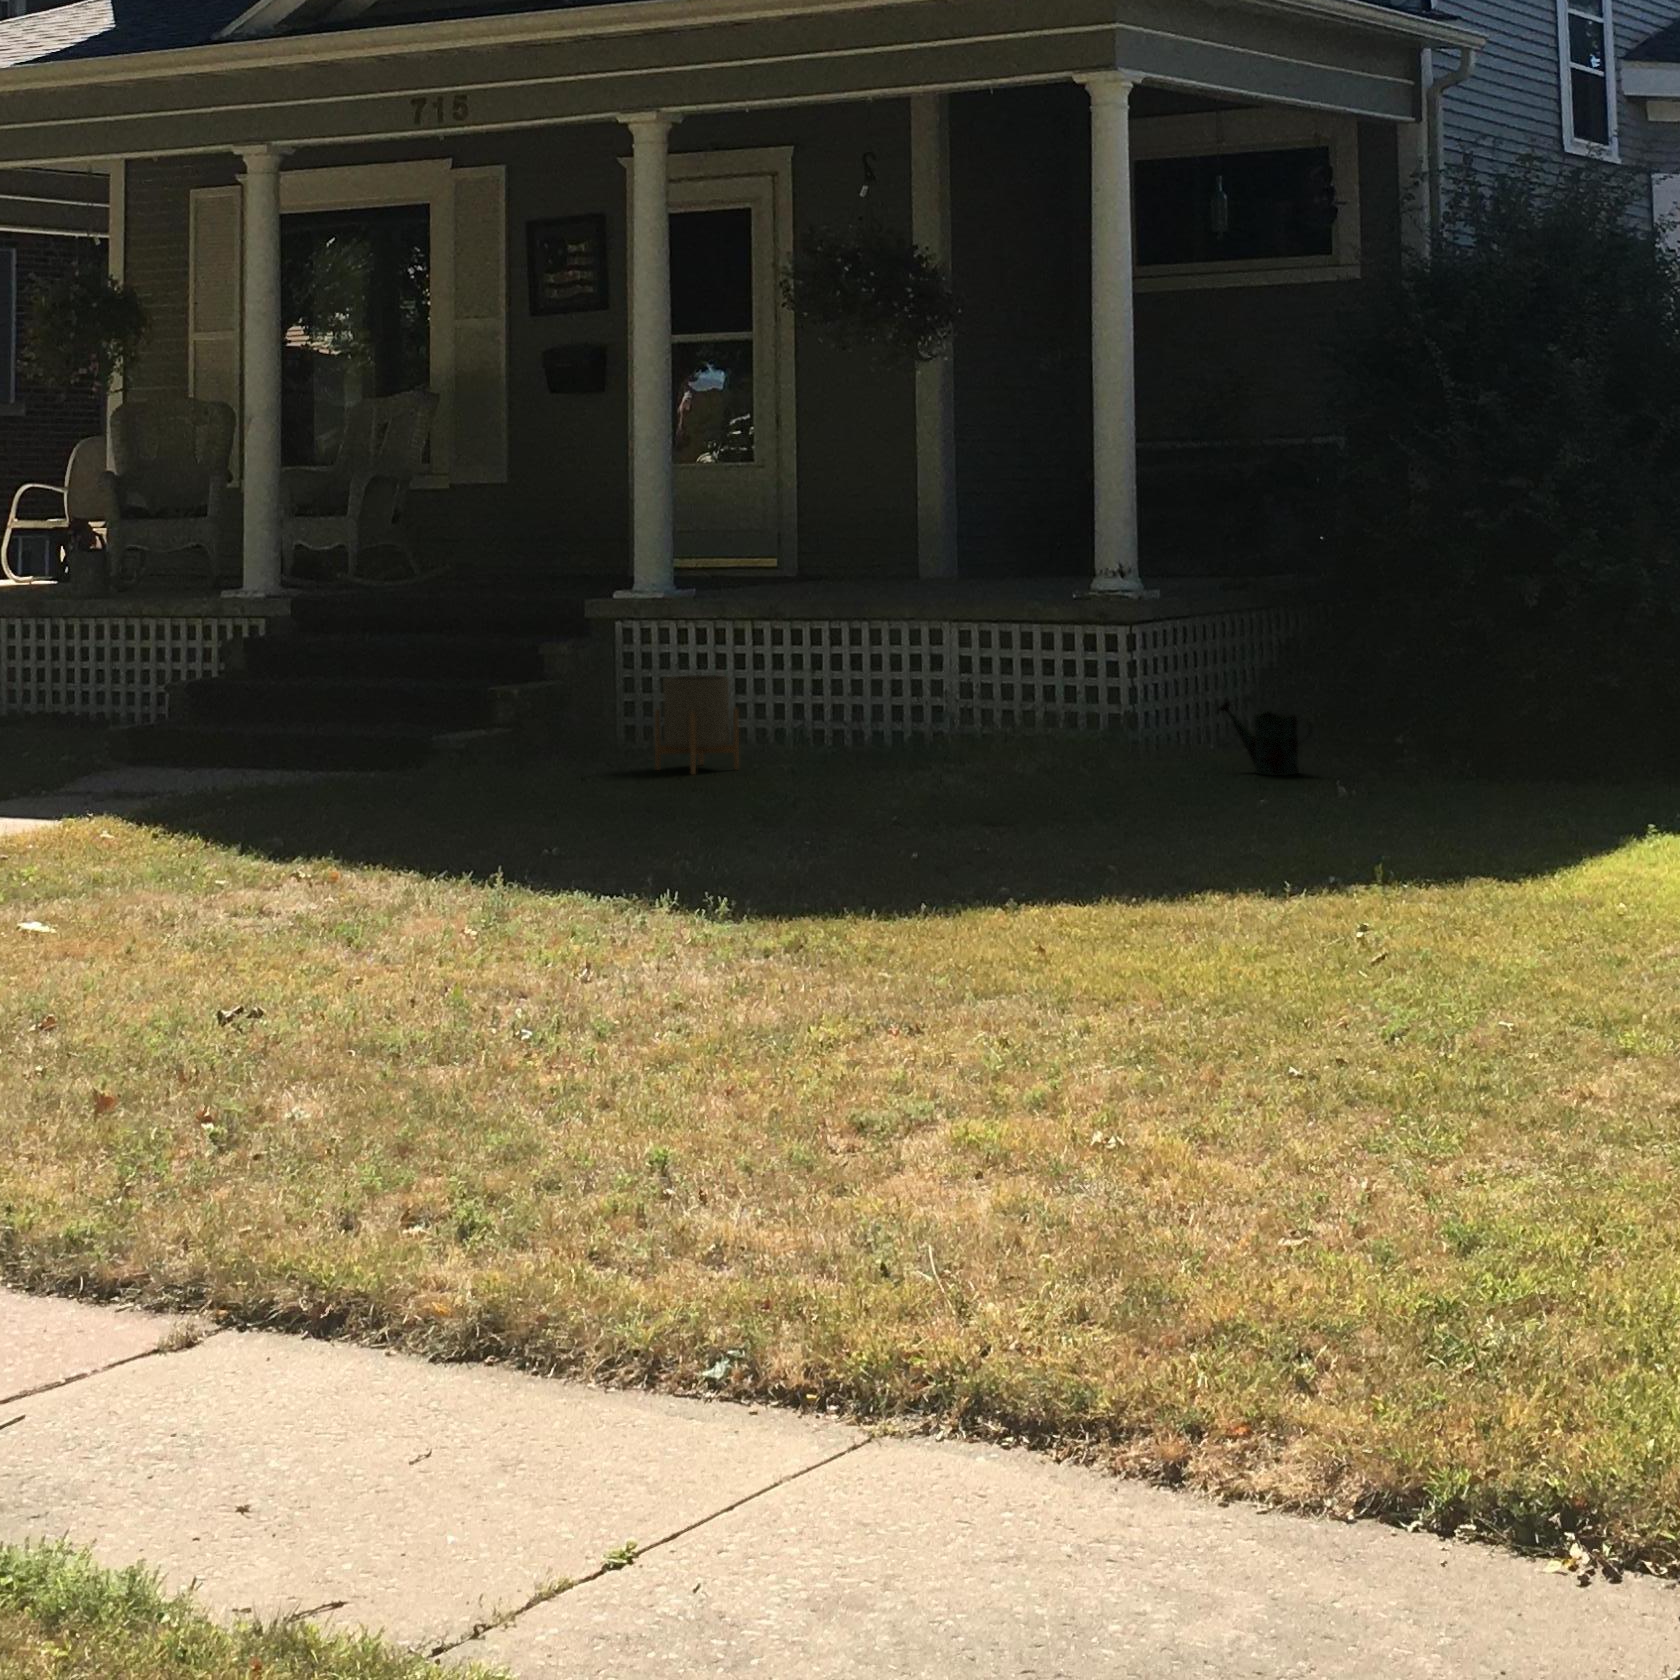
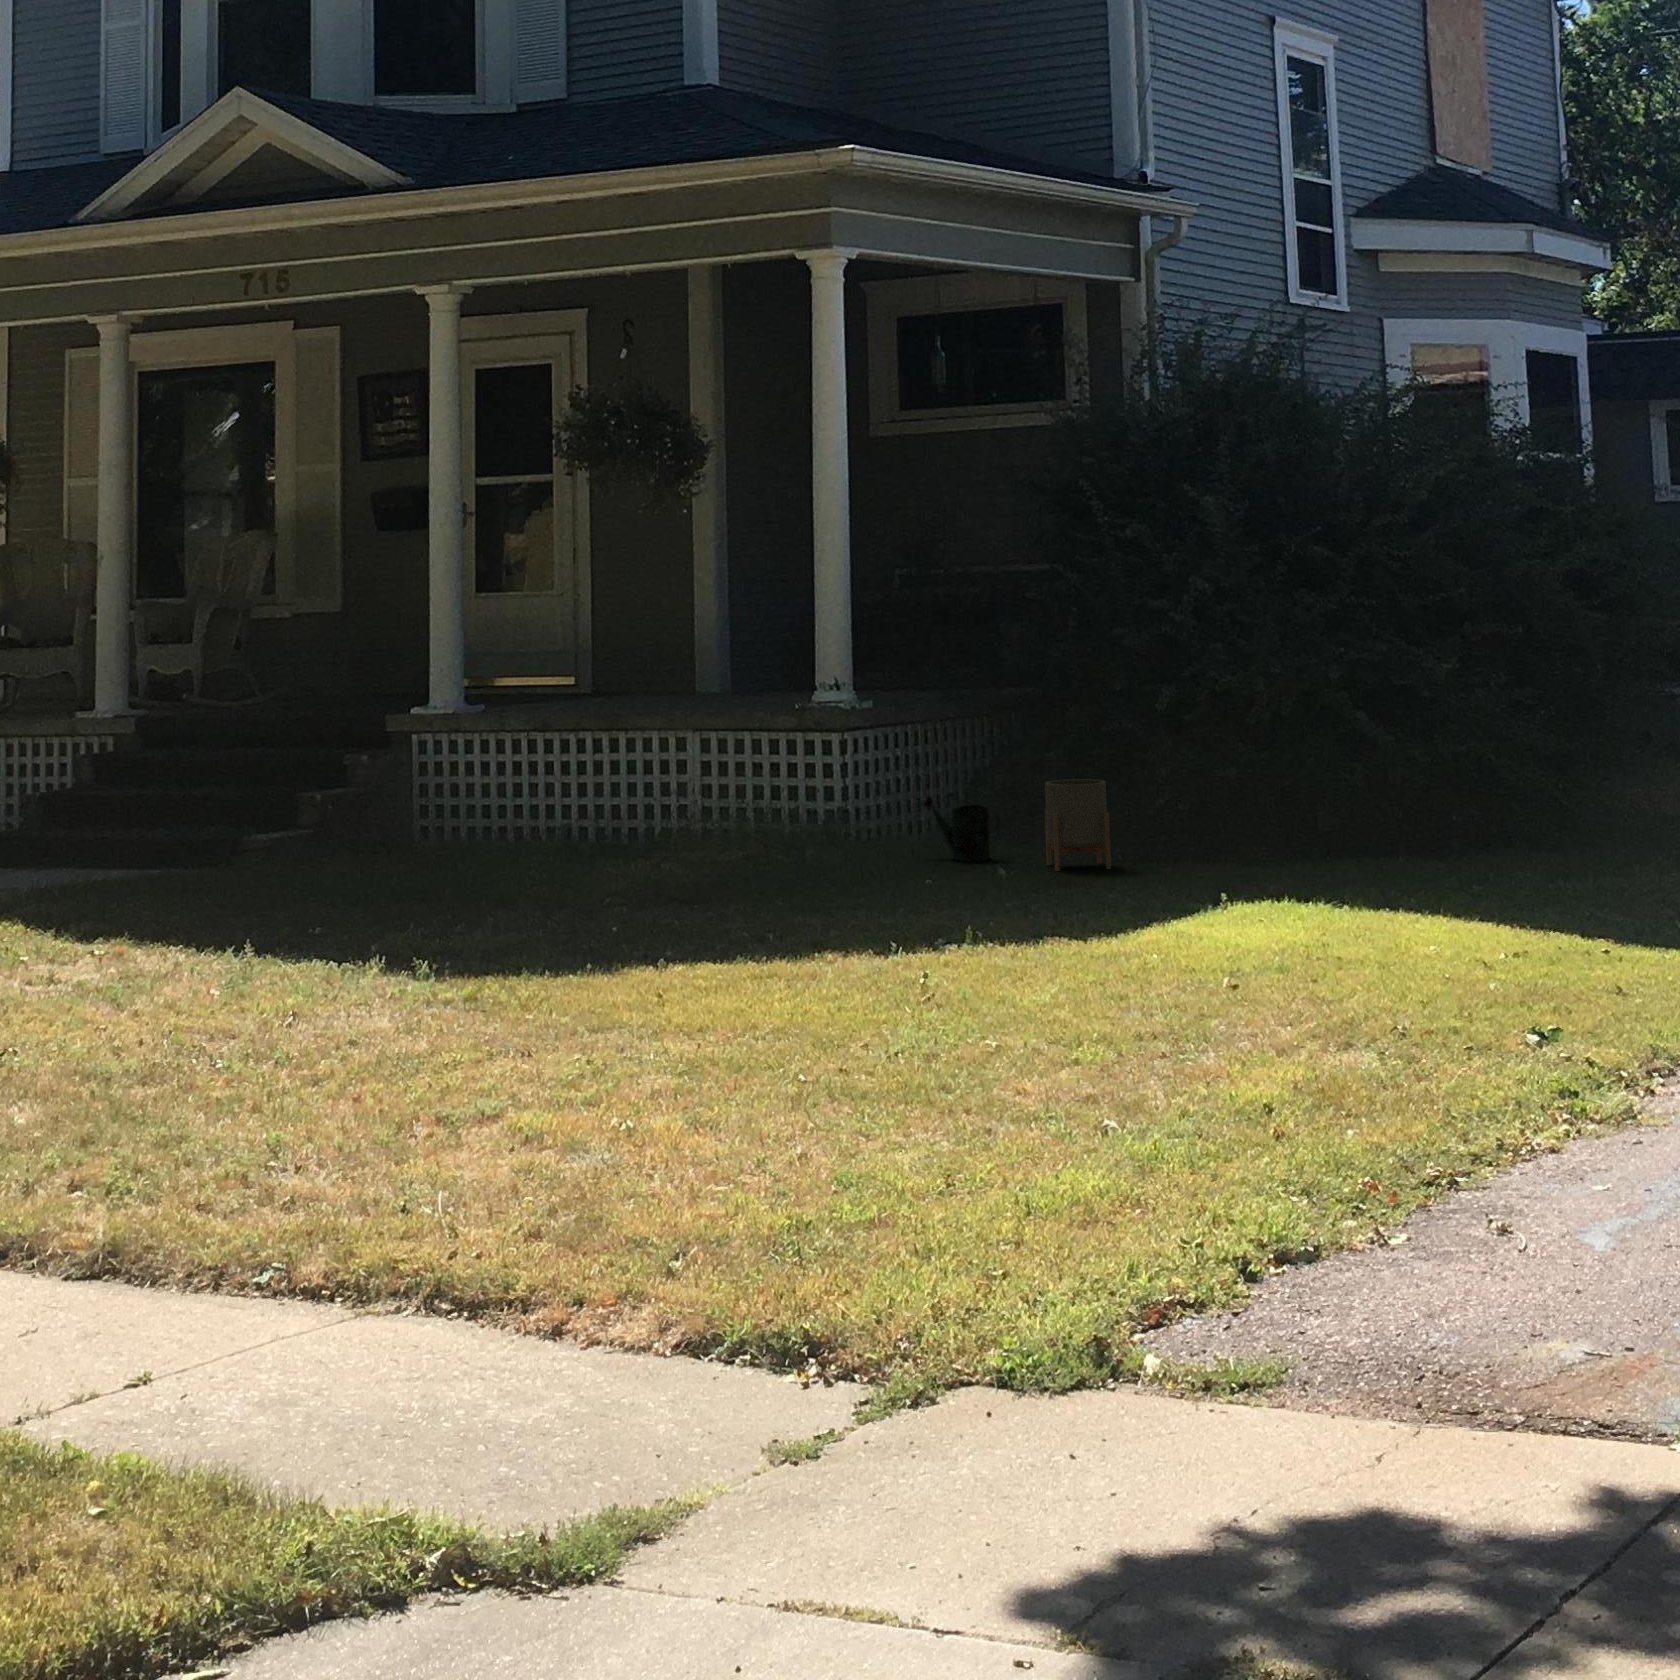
planter: present [655,675,739,774] -> present [1045,779,1111,871]

